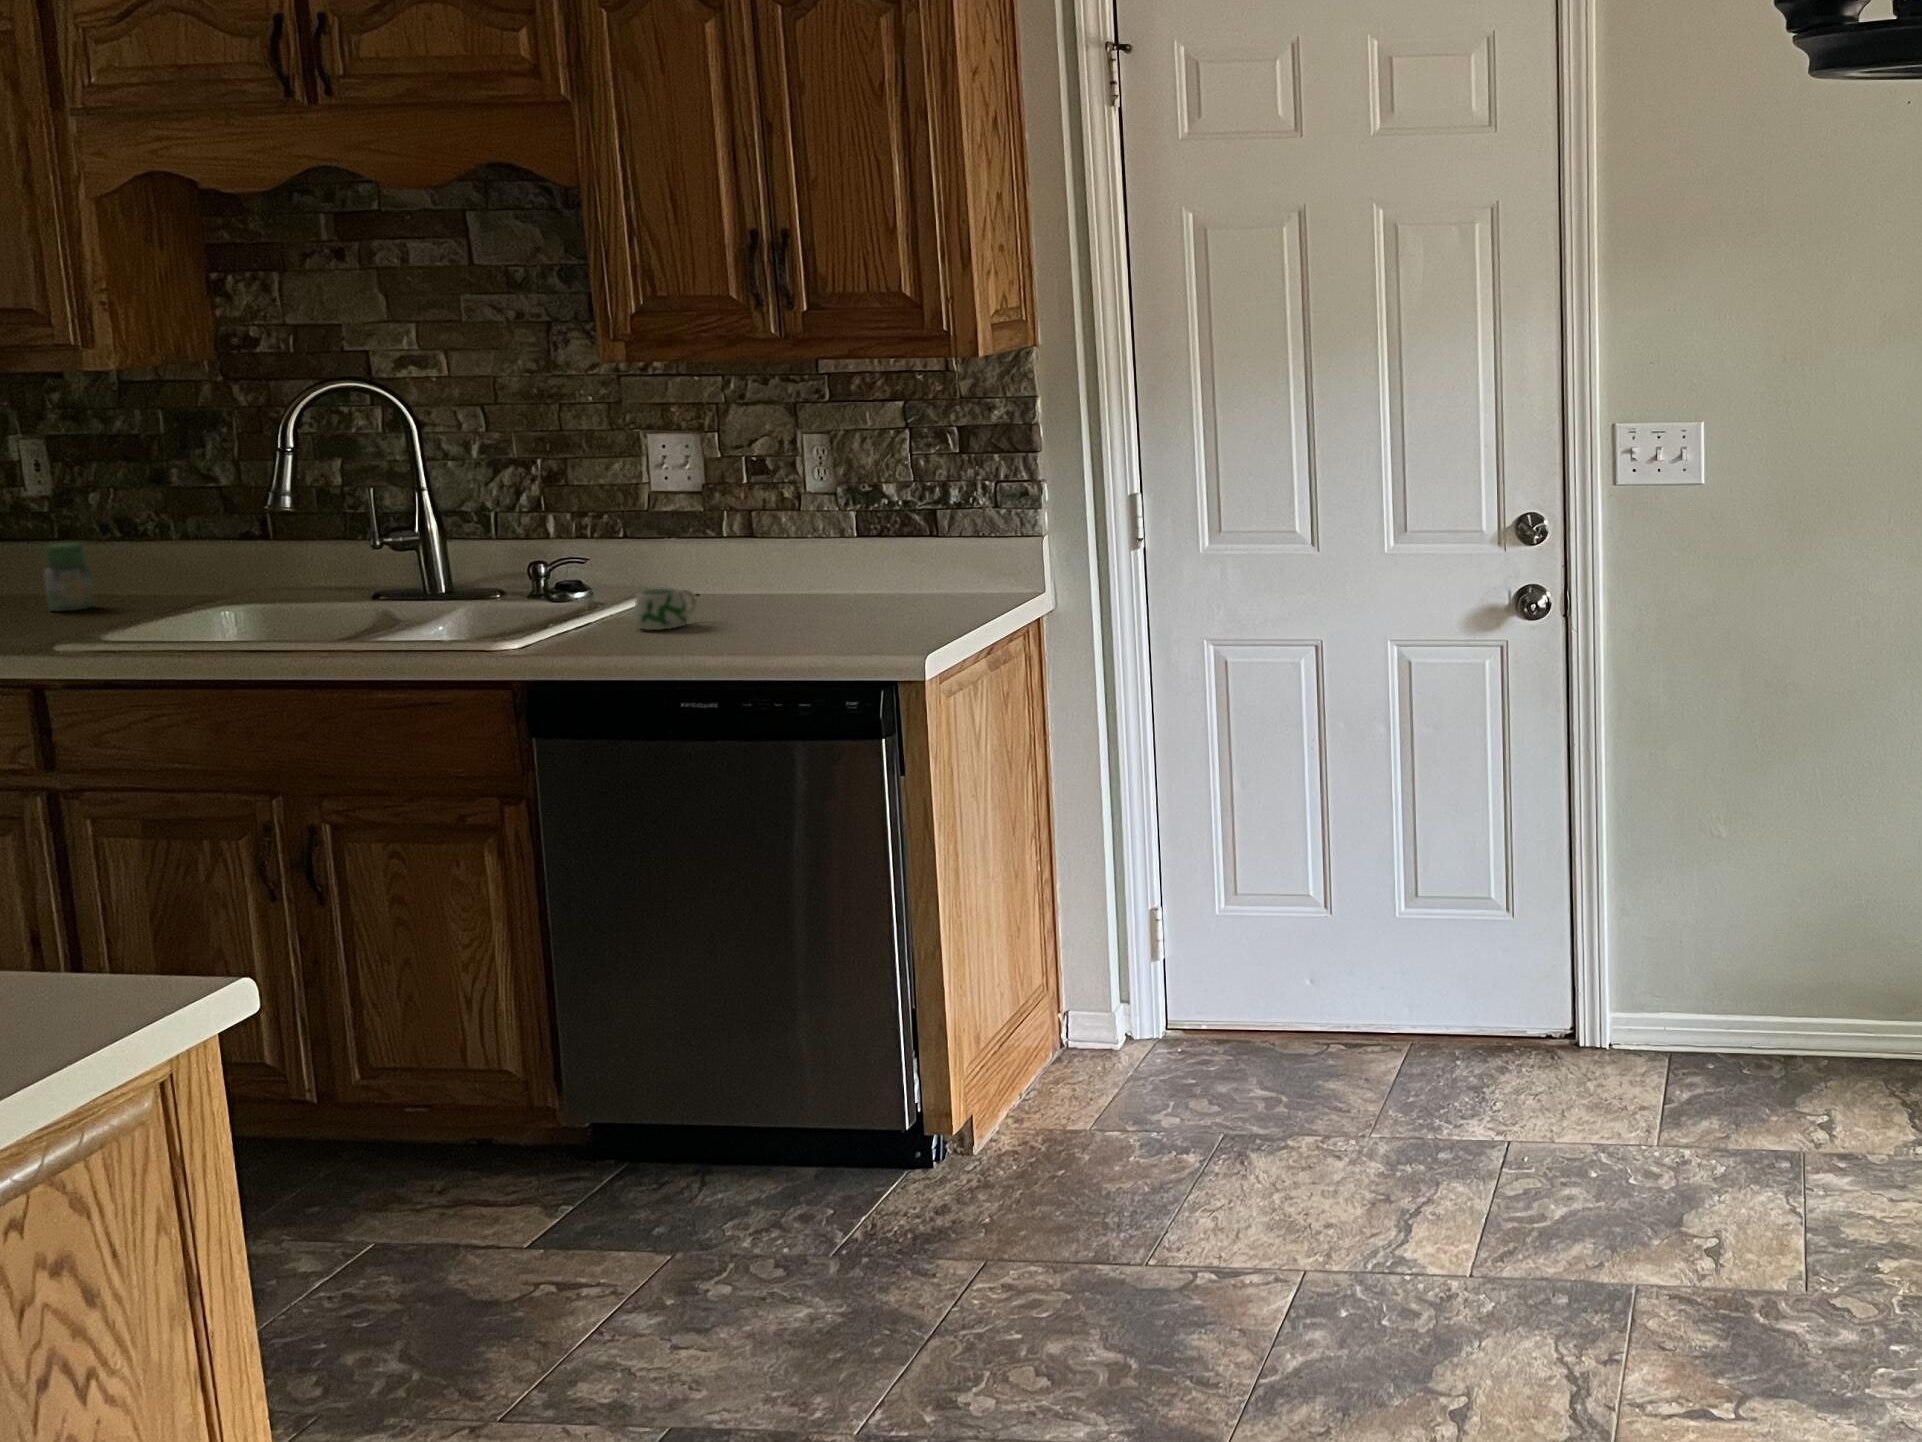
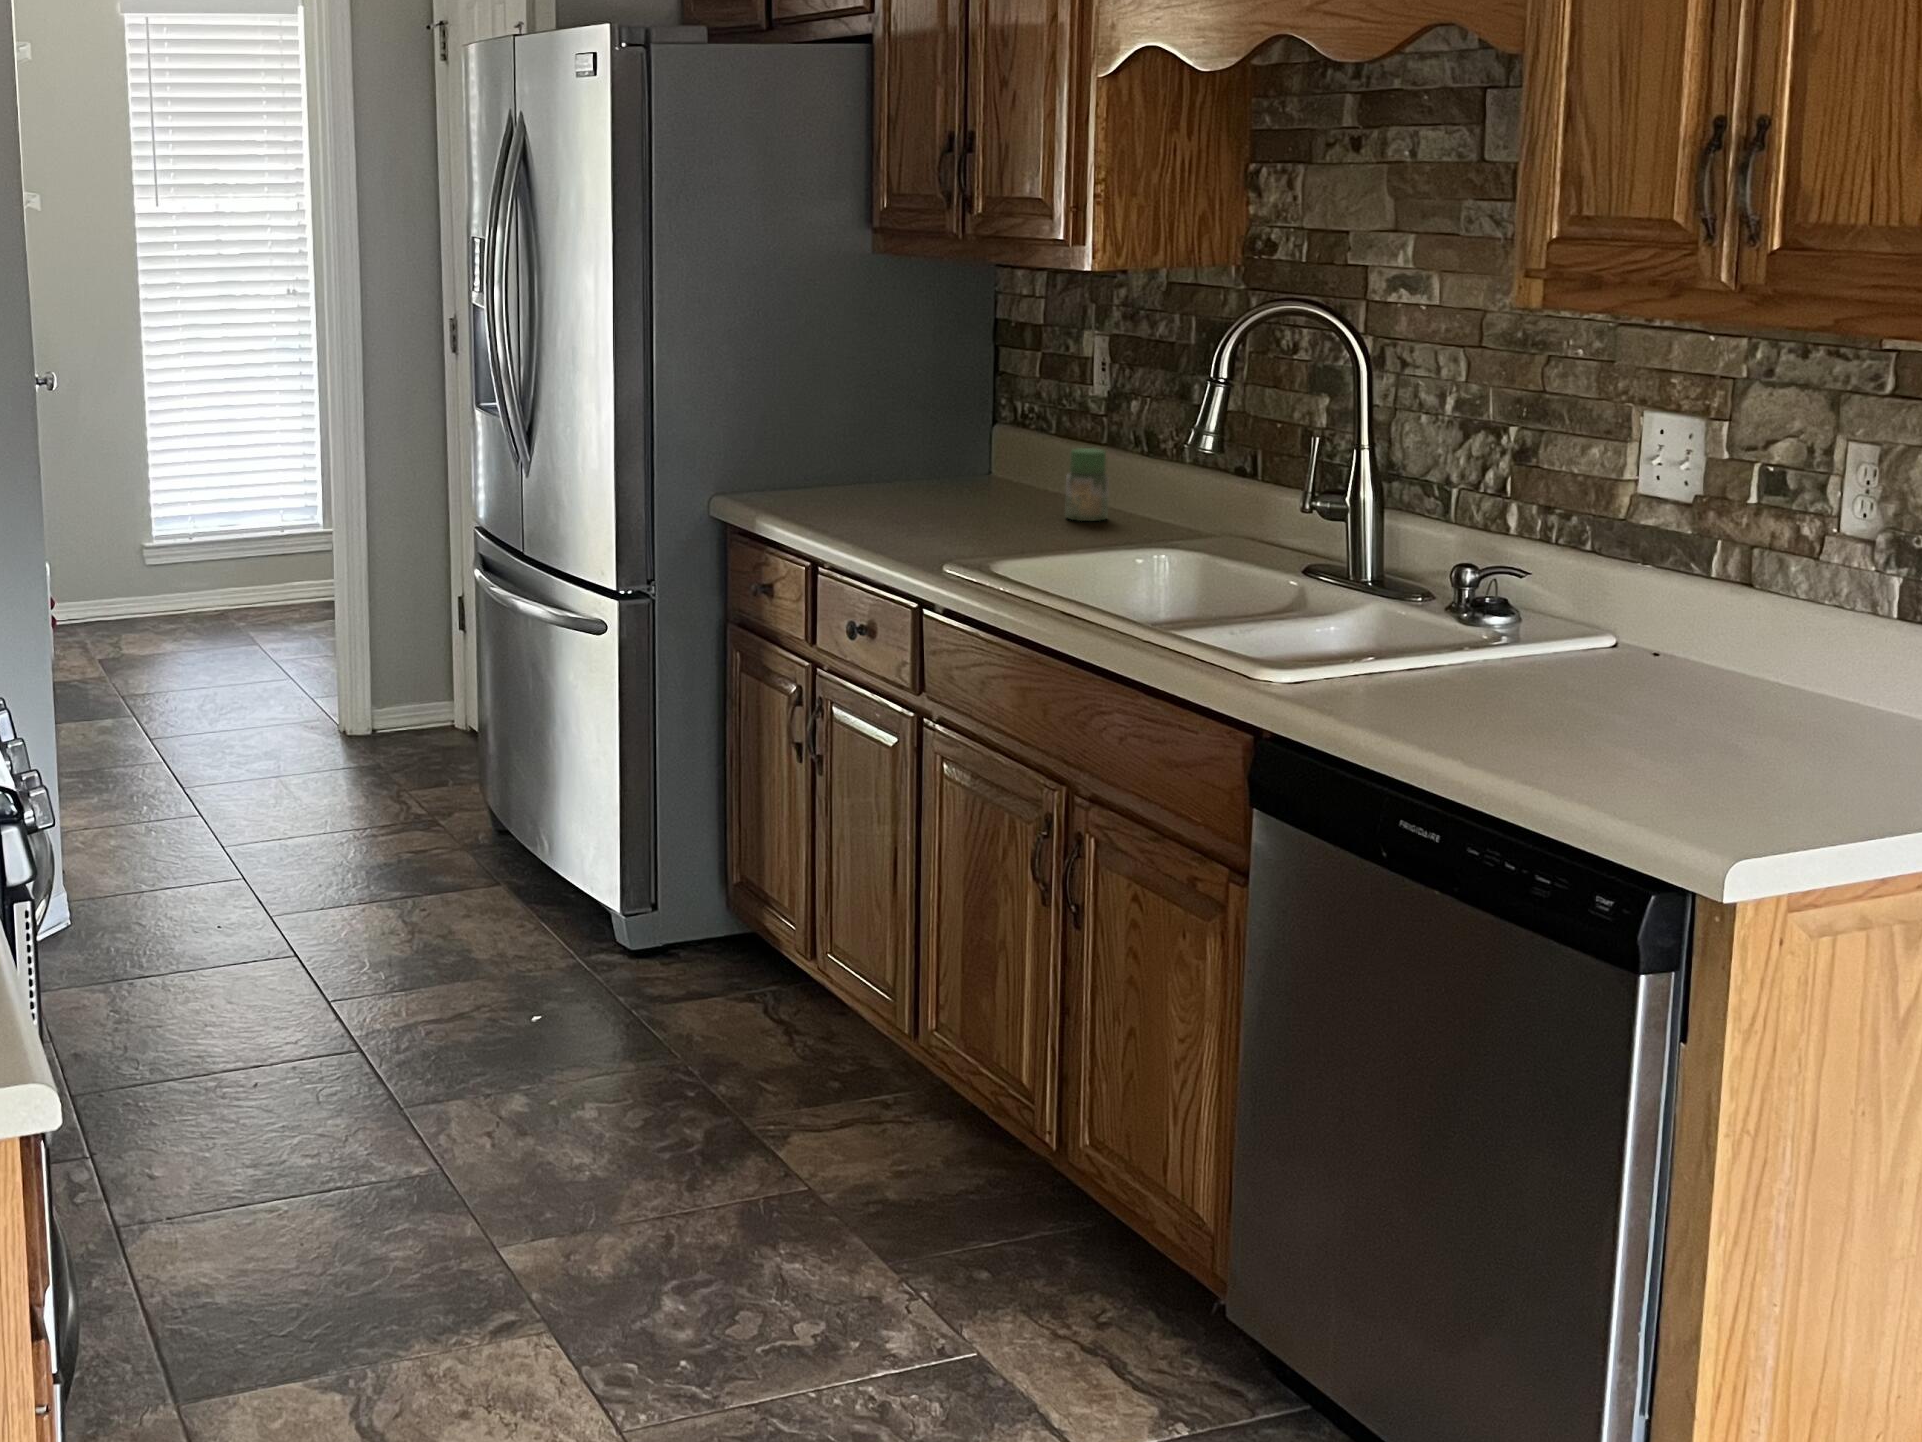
mug: present [634,588,696,630] -> none [1473,637,1580,700]

